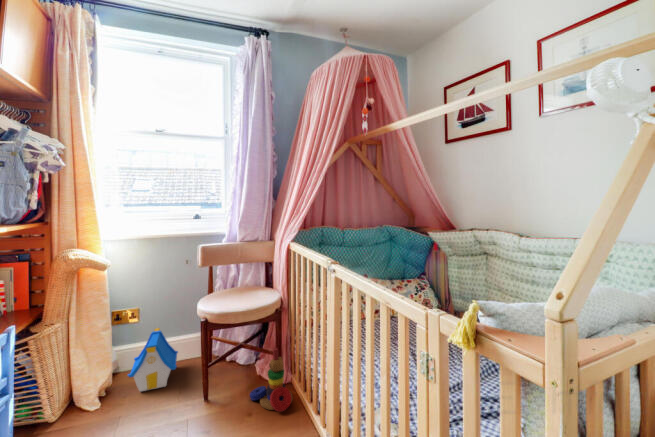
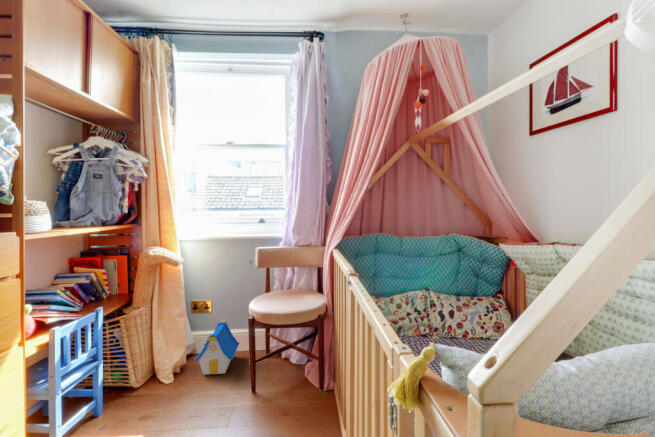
stacking toy: present [250,348,293,412] -> none [291,354,331,419]

